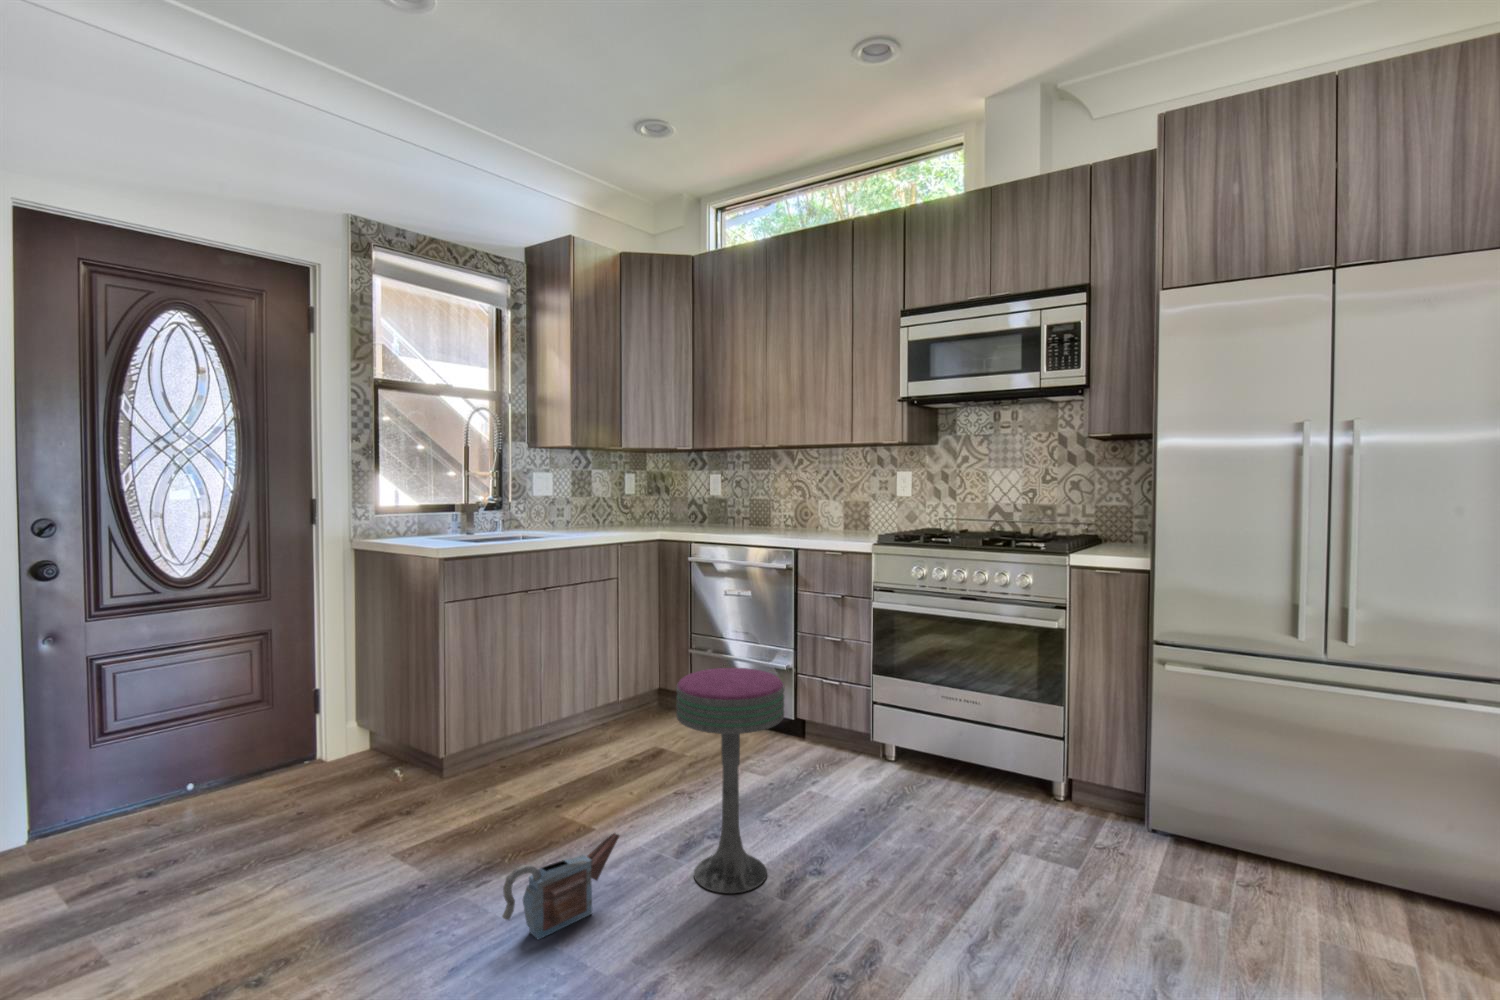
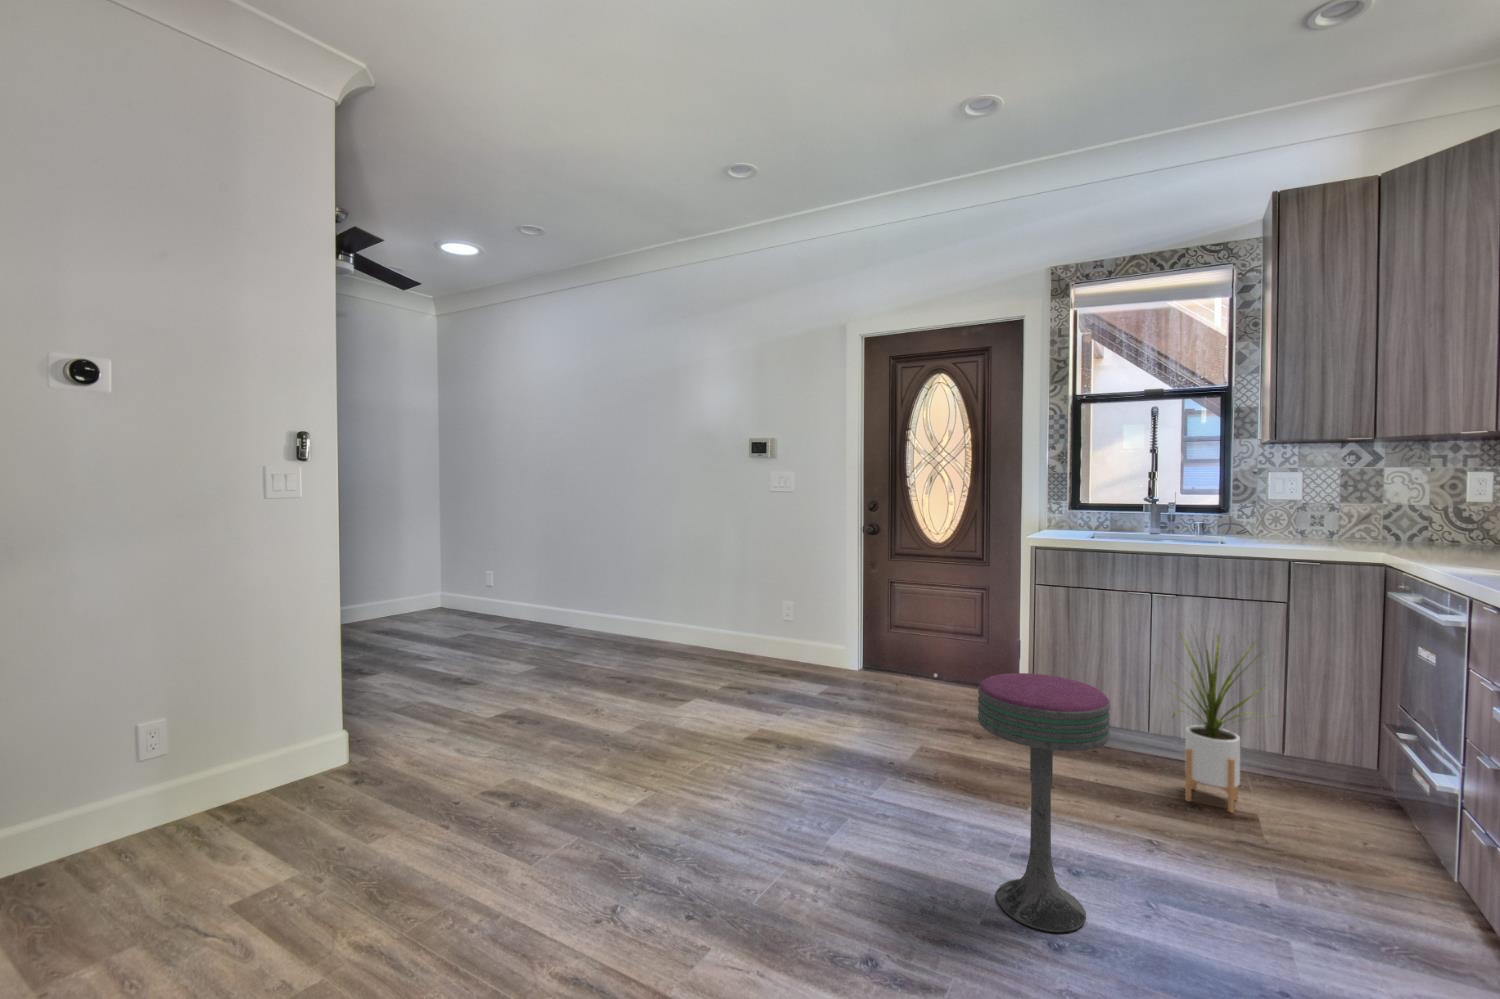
house plant: none [575,603,656,763] -> present [1168,634,1261,813]
watering can: present [502,833,619,940] -> none [850,758,950,837]

